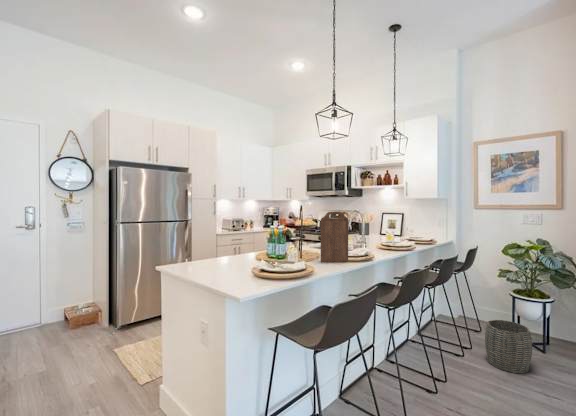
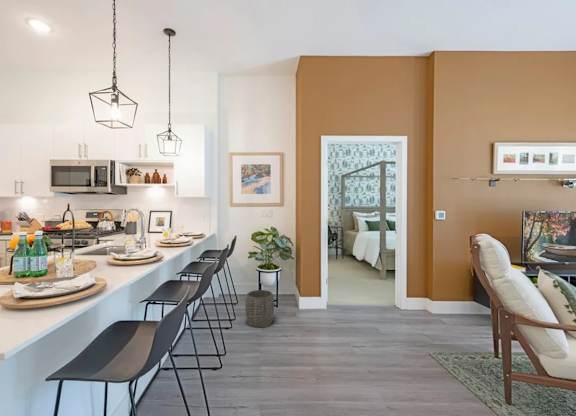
cutting board: present [321,212,348,262] -> none [104,213,138,272]

